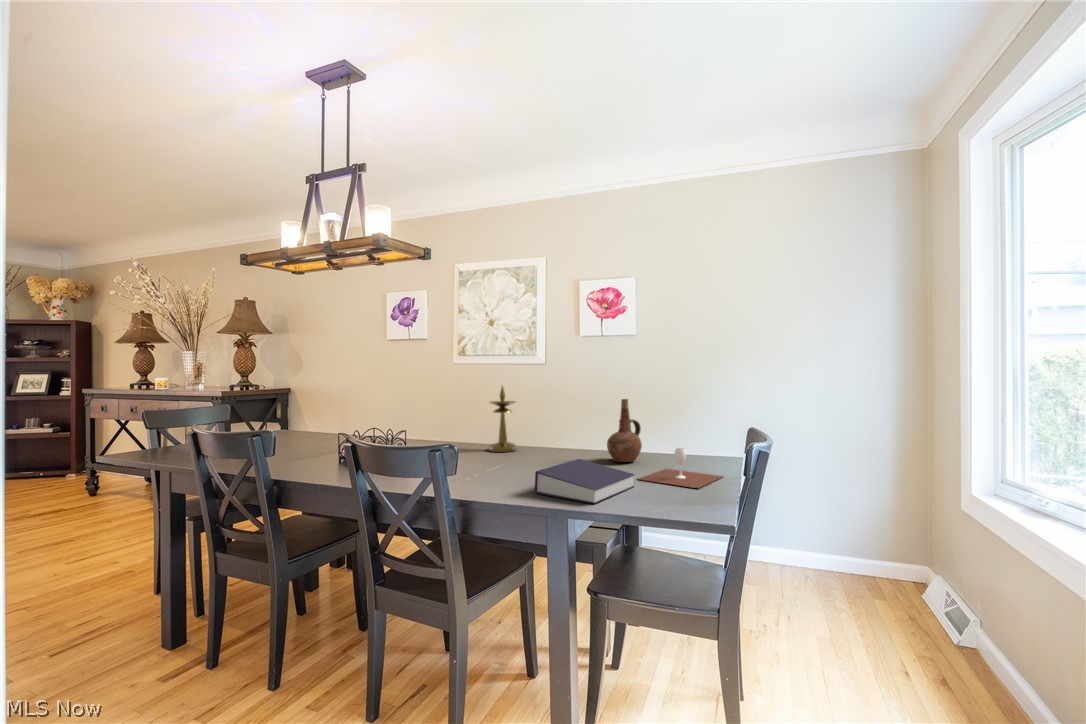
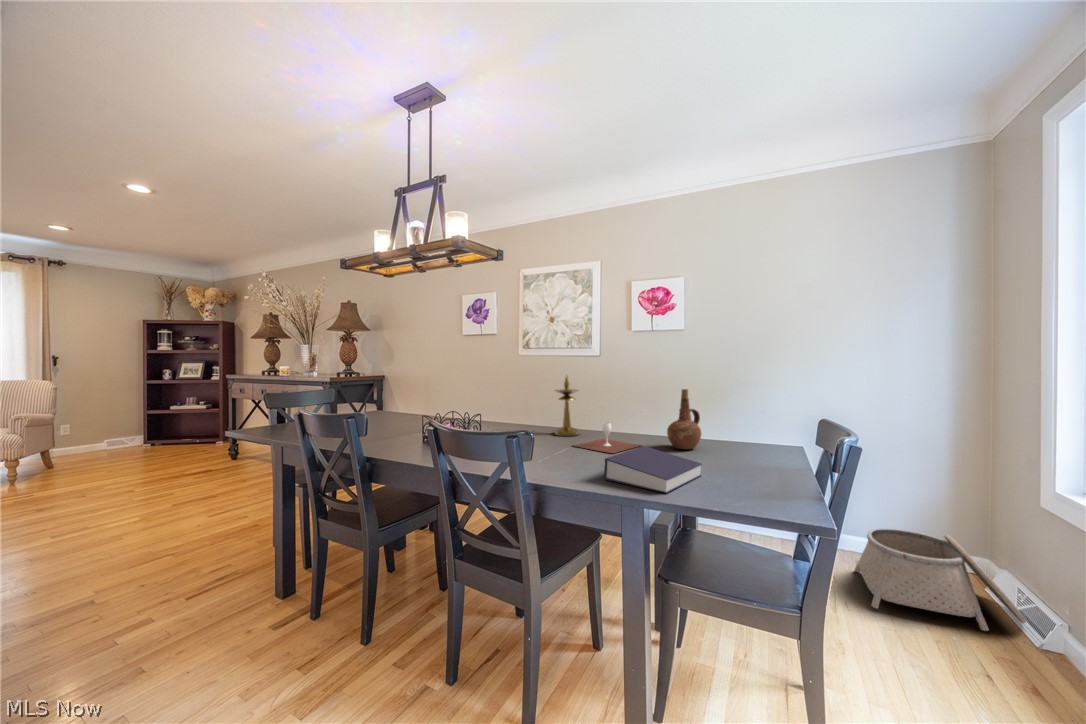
wine glass: present [639,448,723,488] -> present [573,422,641,453]
basket: none [804,540,954,634] -> present [855,529,1026,631]

